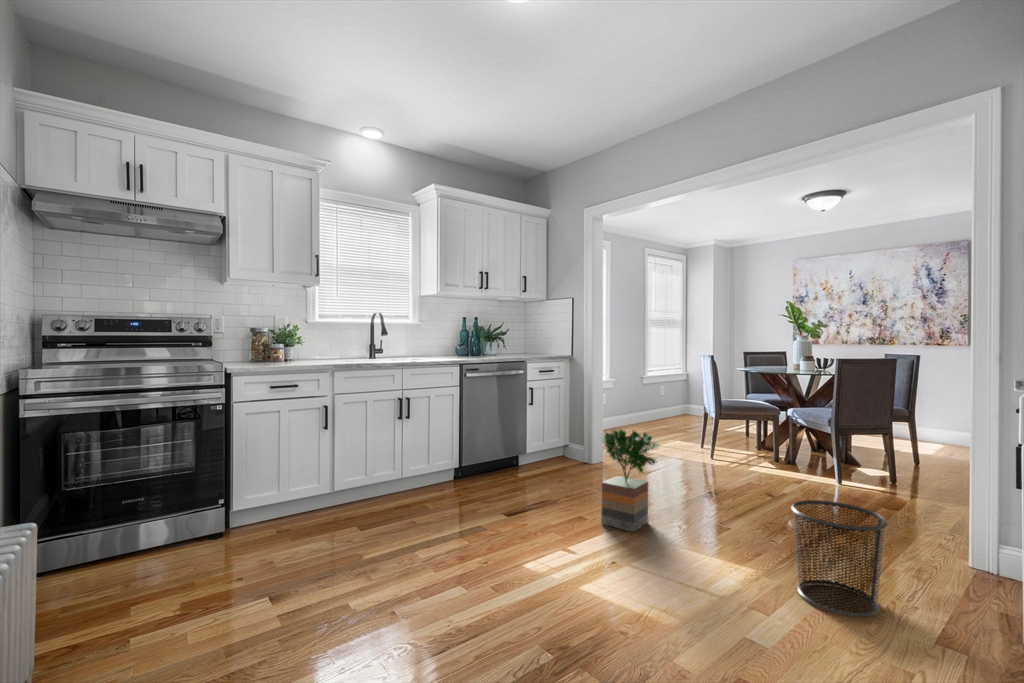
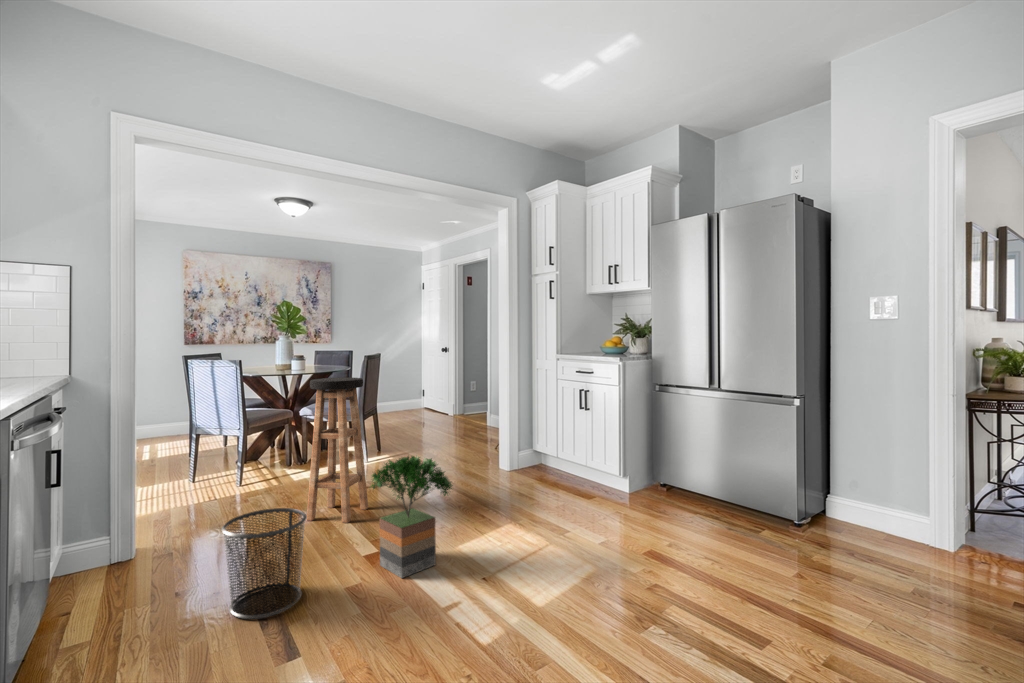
bar stool: none [669,367,721,495] -> present [307,378,368,523]
trash can: present [791,500,888,617] -> present [221,508,307,619]

